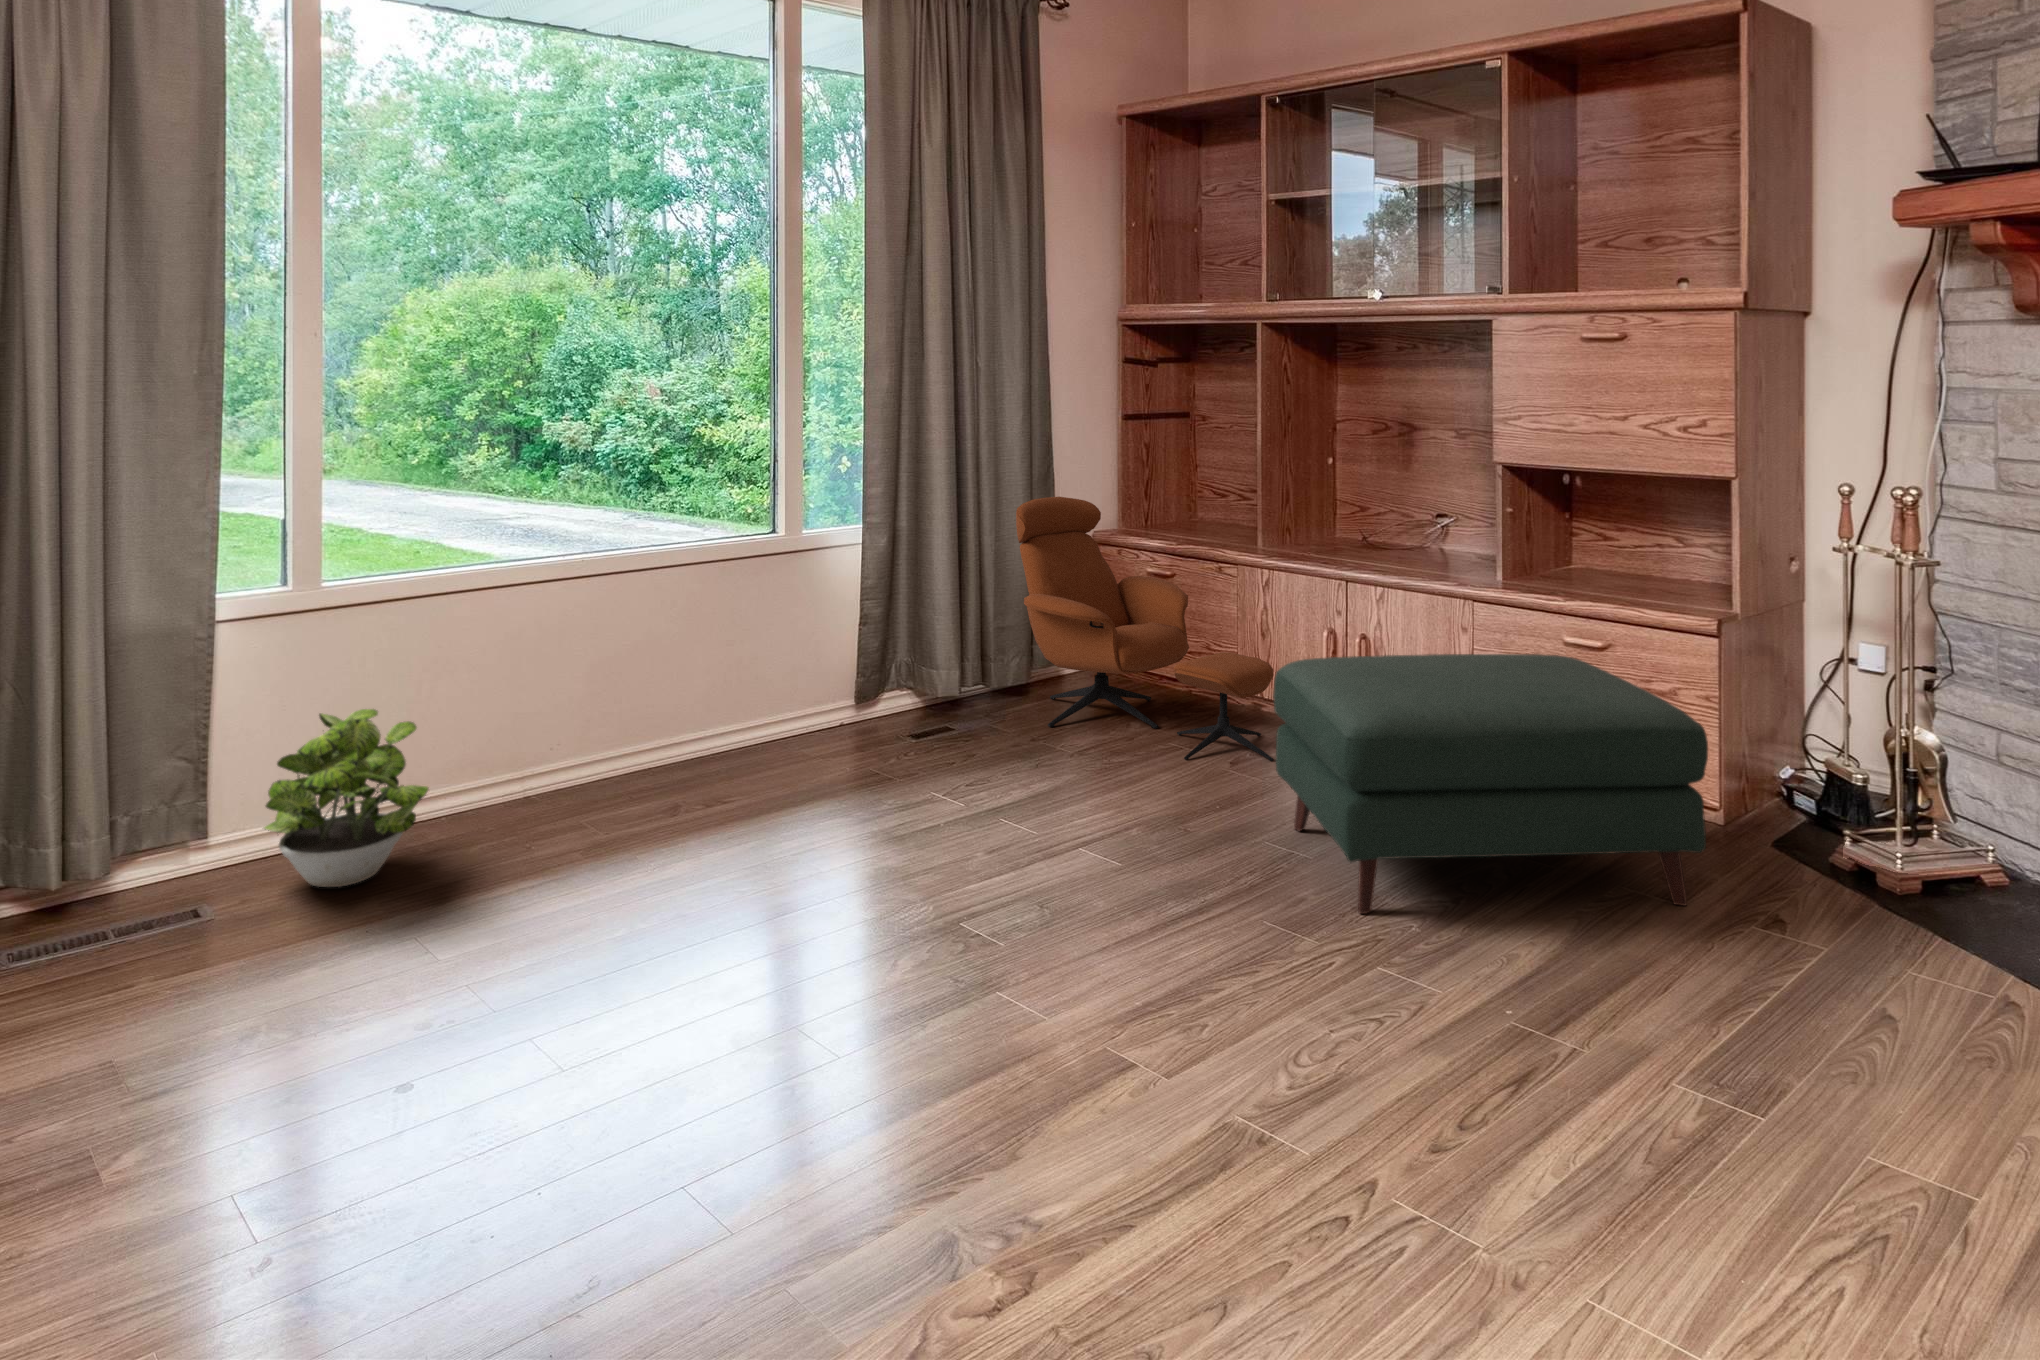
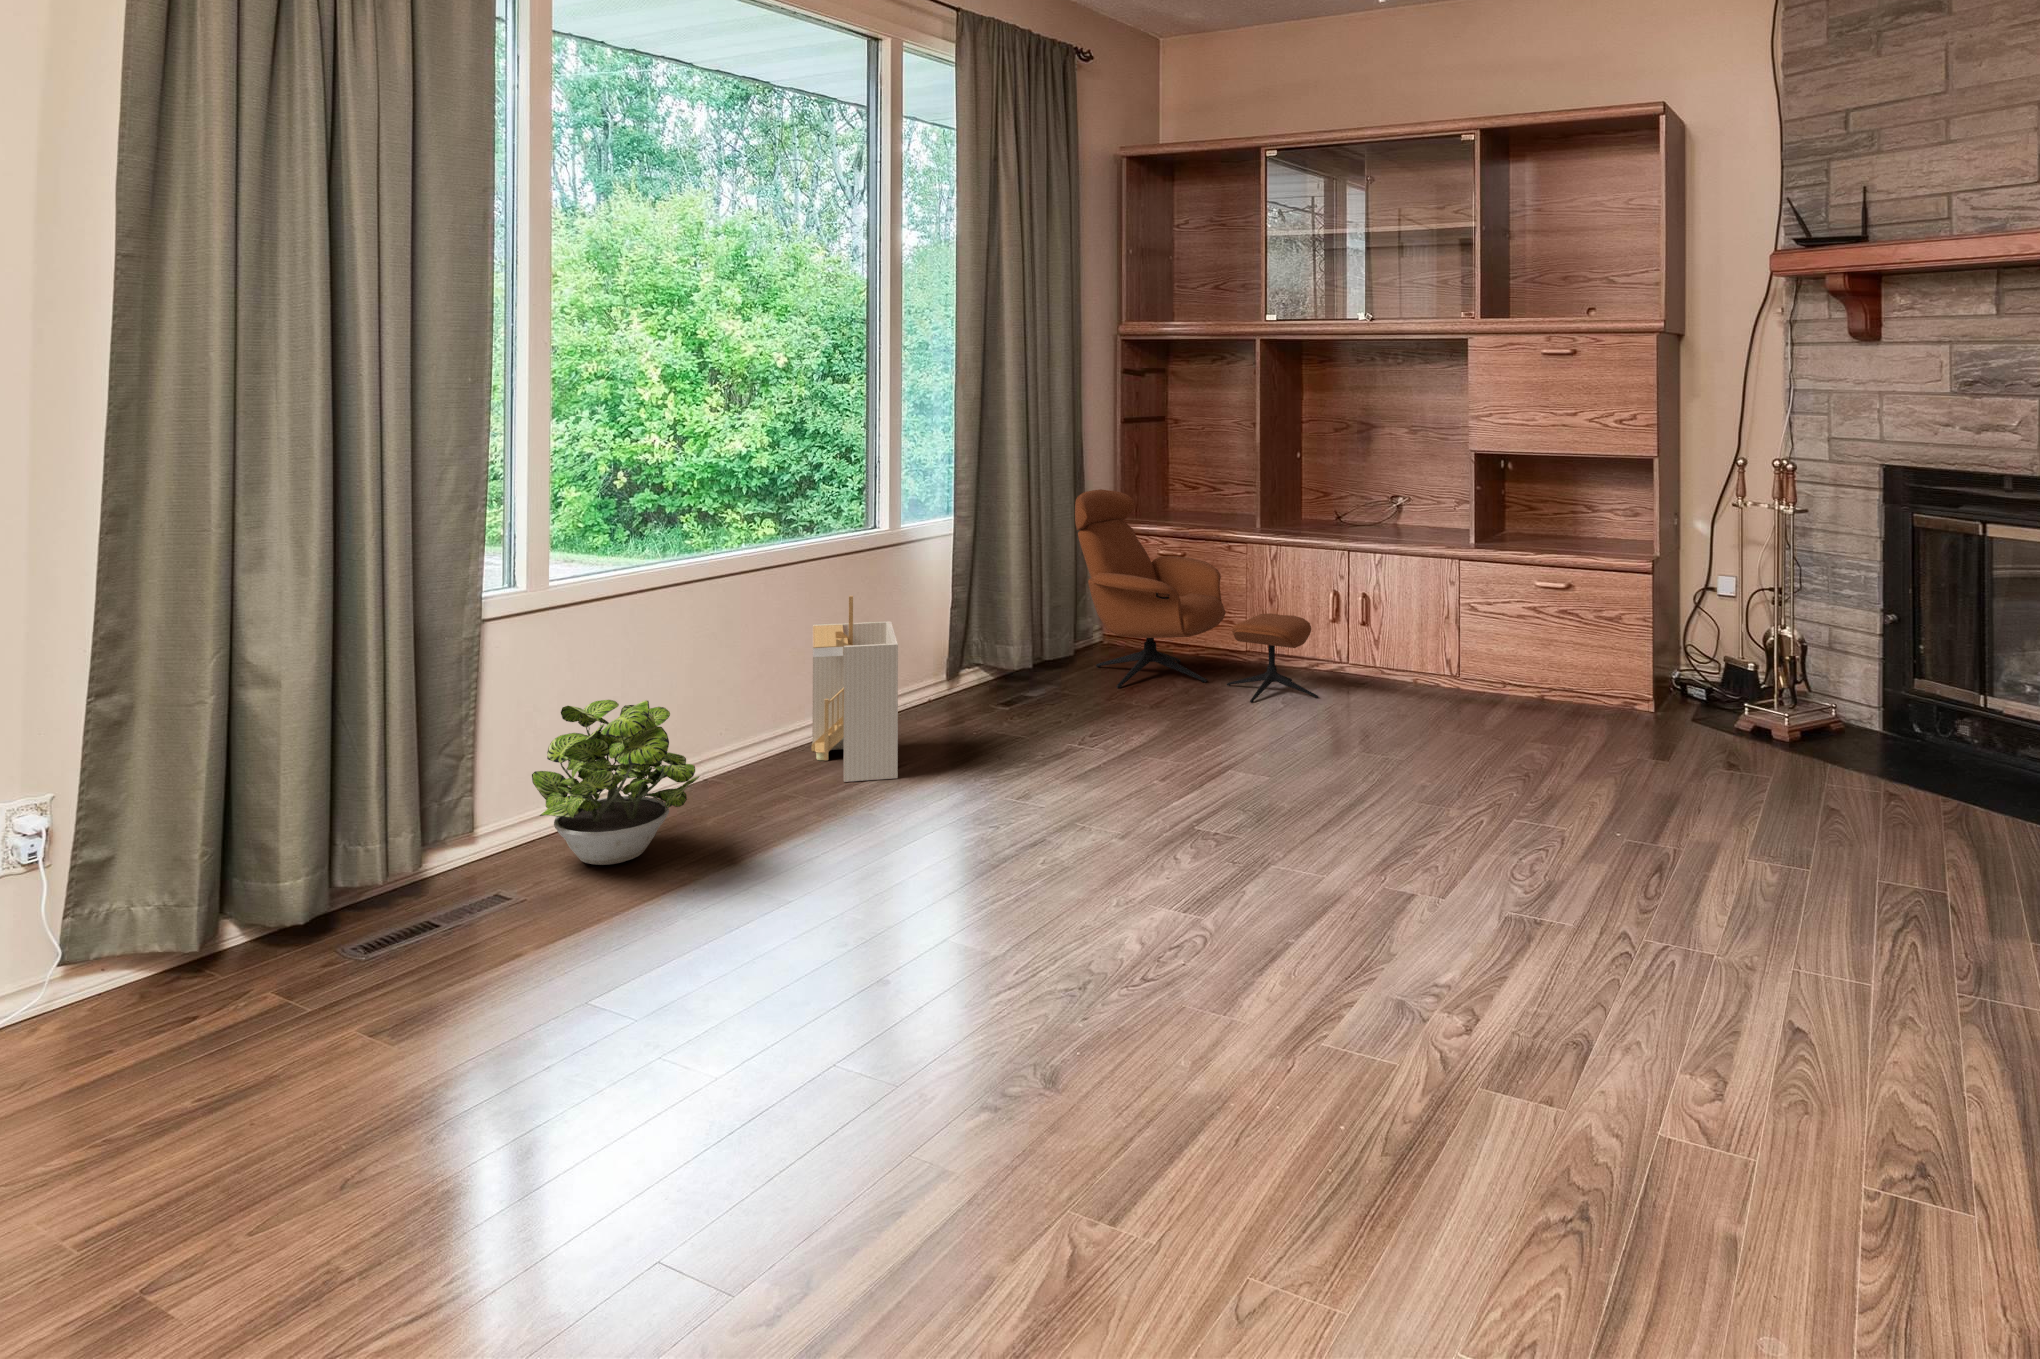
storage bin: none [618,610,742,817] -> present [811,596,898,782]
ottoman: present [1273,654,1708,914] -> none [1360,595,1689,790]

